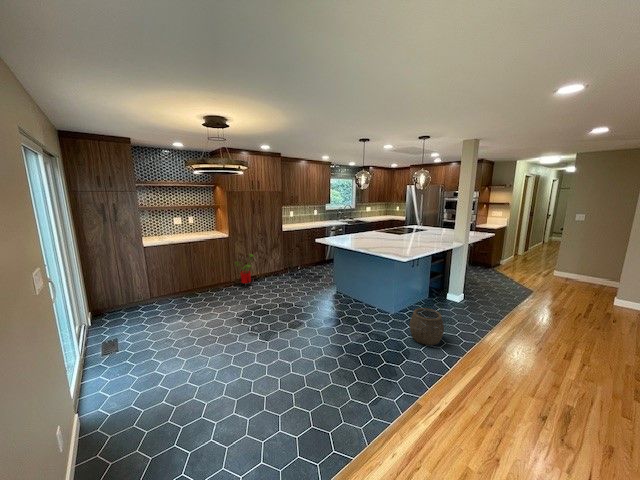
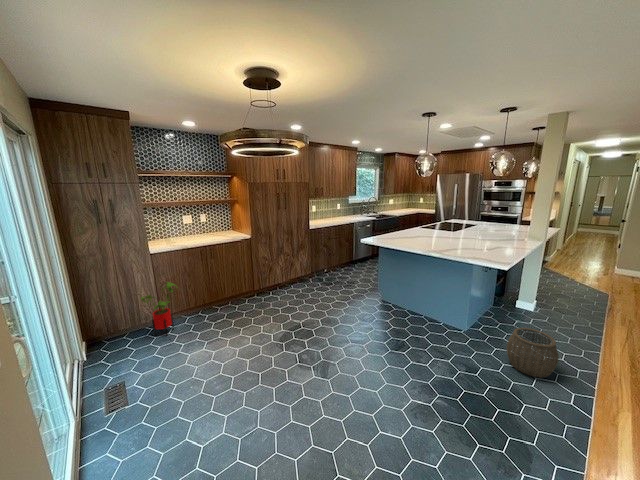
house plant: present [235,254,253,287] -> present [141,282,175,336]

